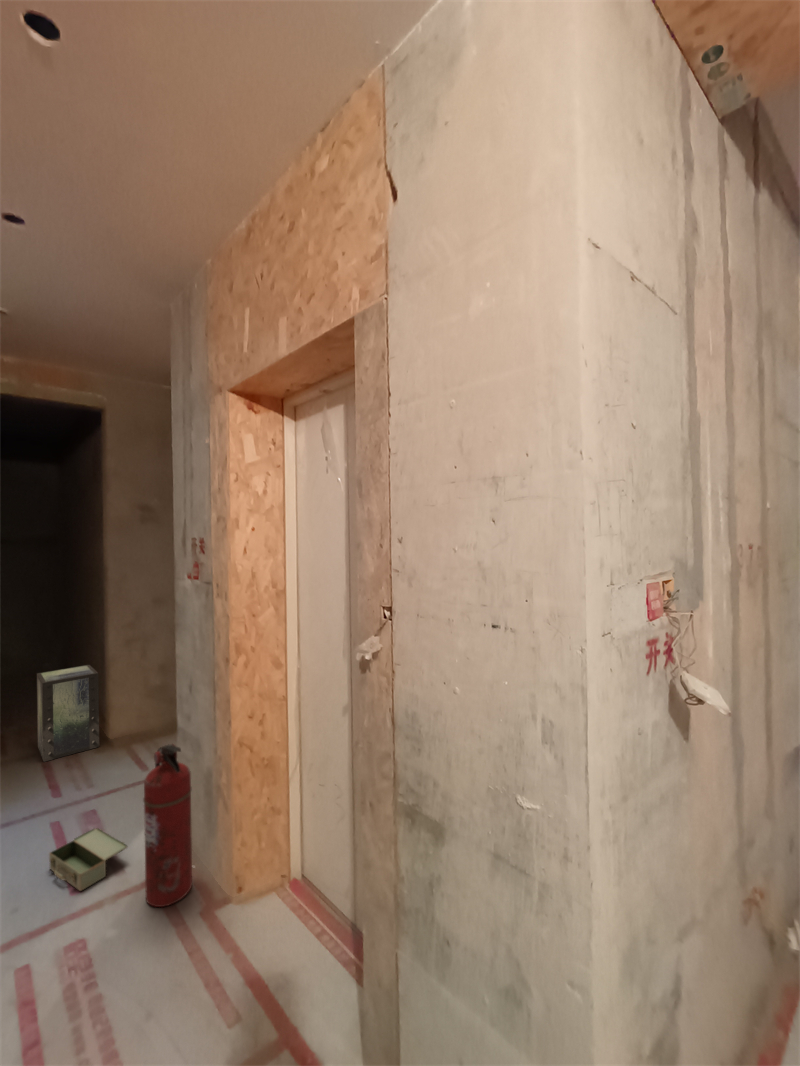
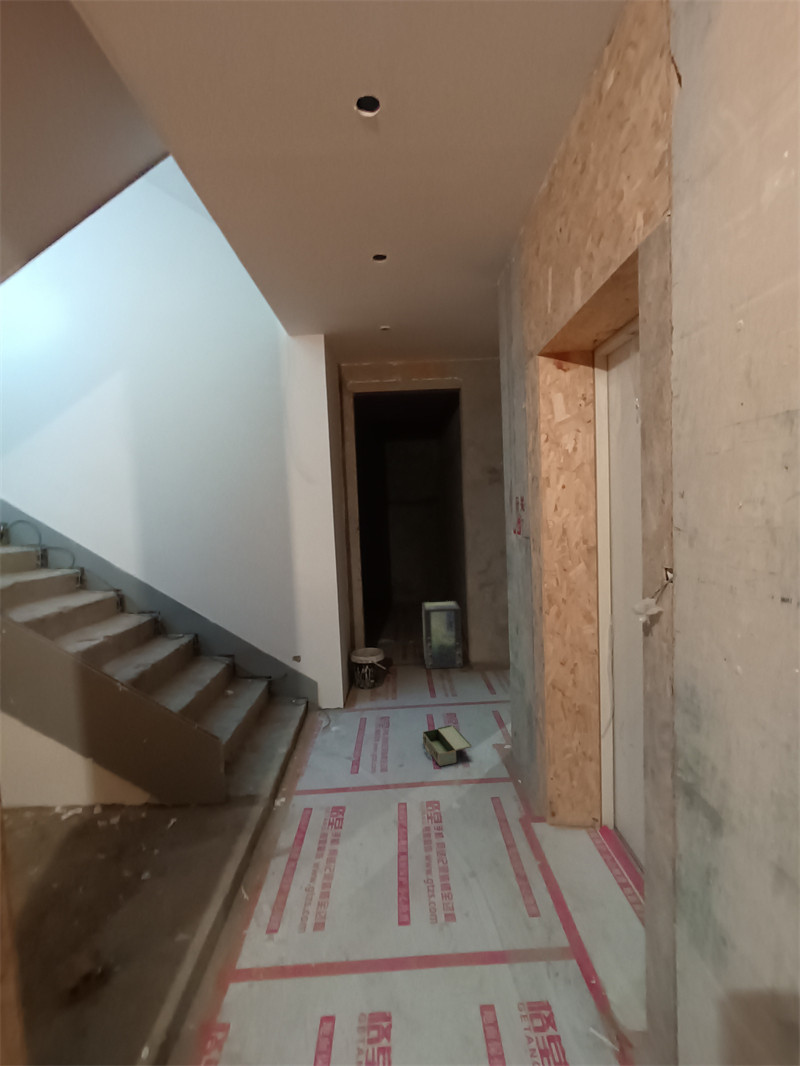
fire extinguisher: present [143,744,192,907] -> none [478,673,517,802]

